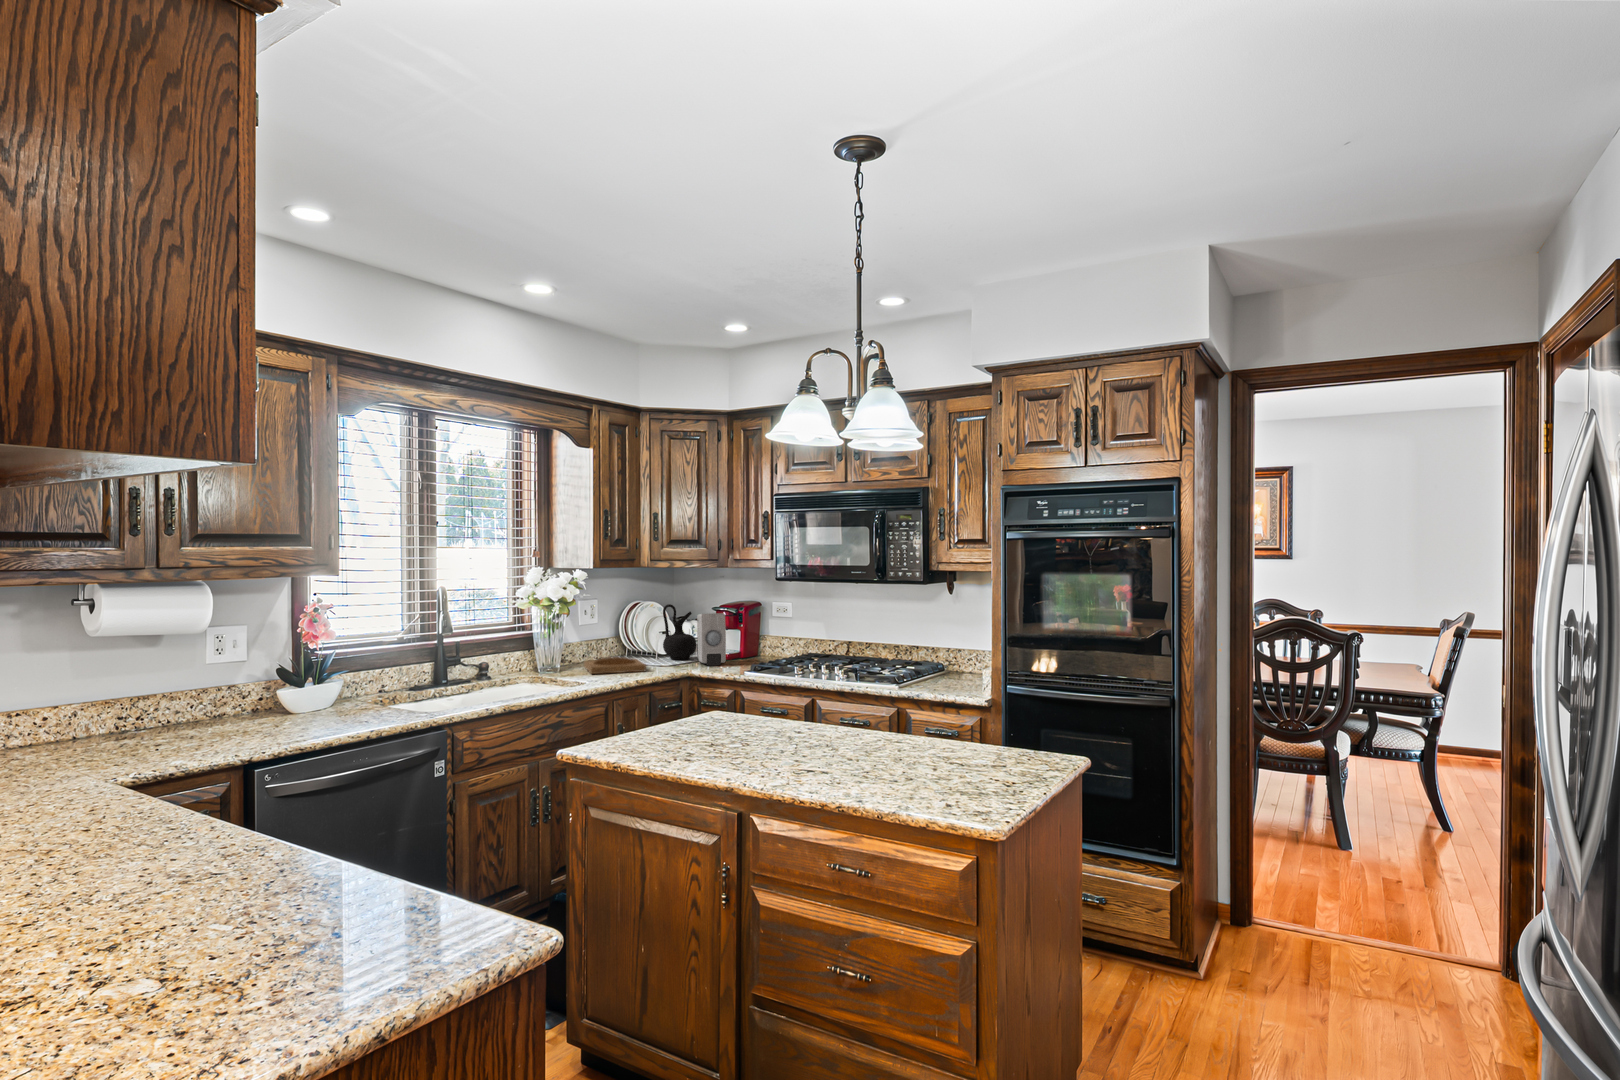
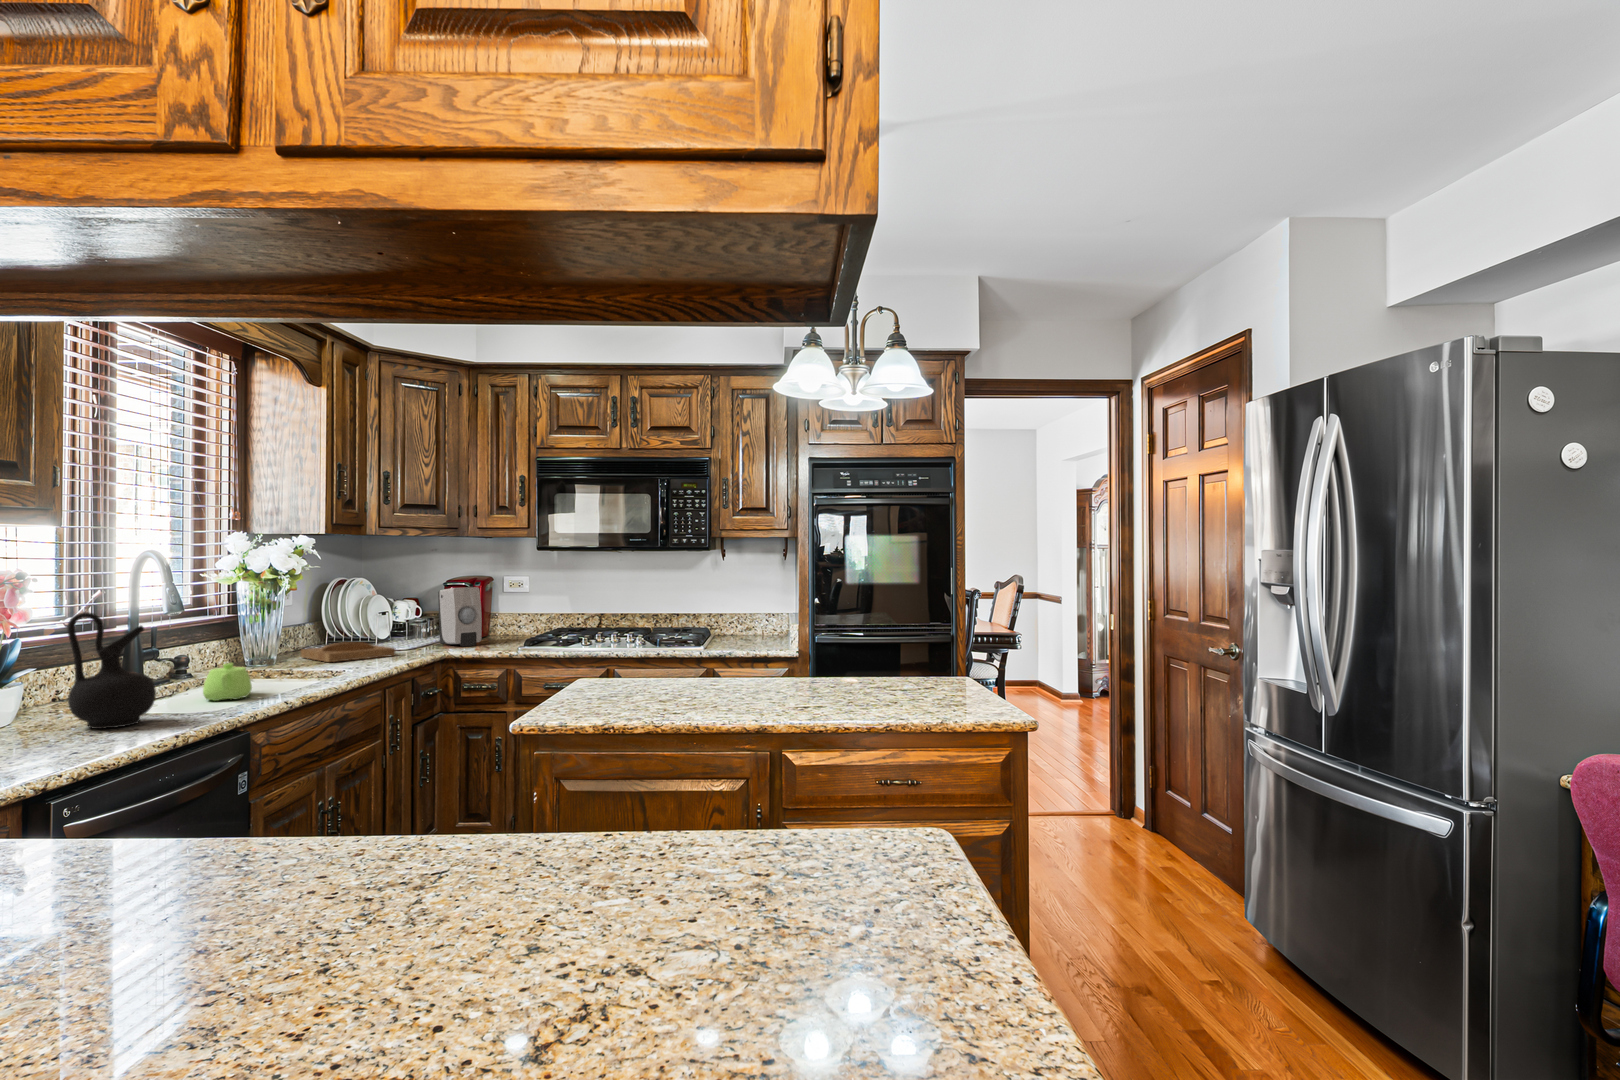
ceramic jug: present [663,604,696,660] -> present [67,612,156,729]
teapot: none [458,674,494,703] -> present [203,663,252,701]

